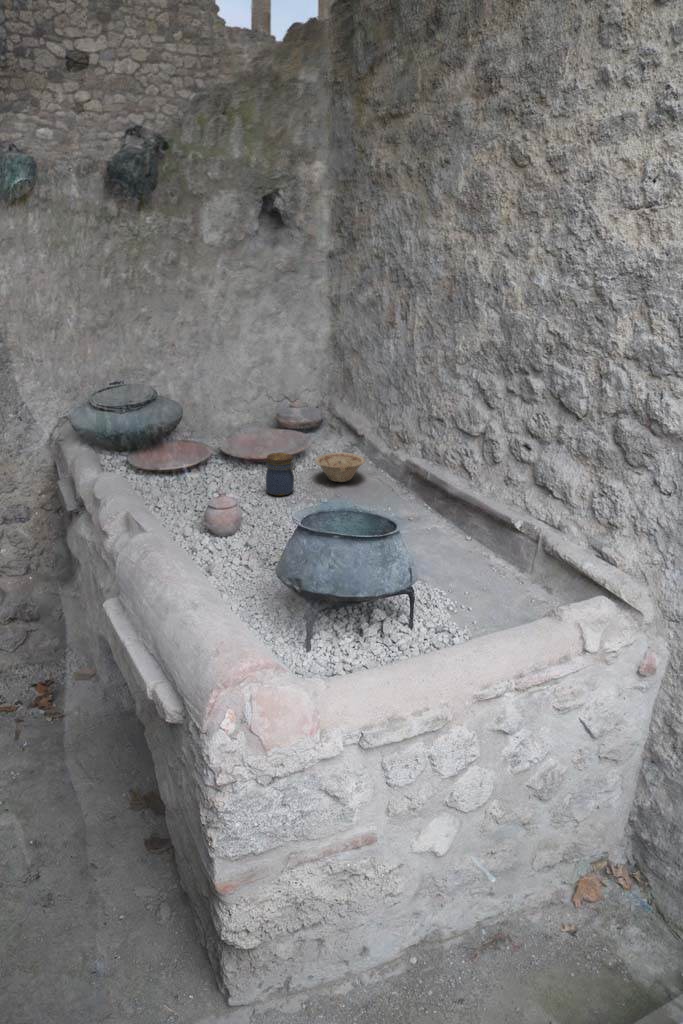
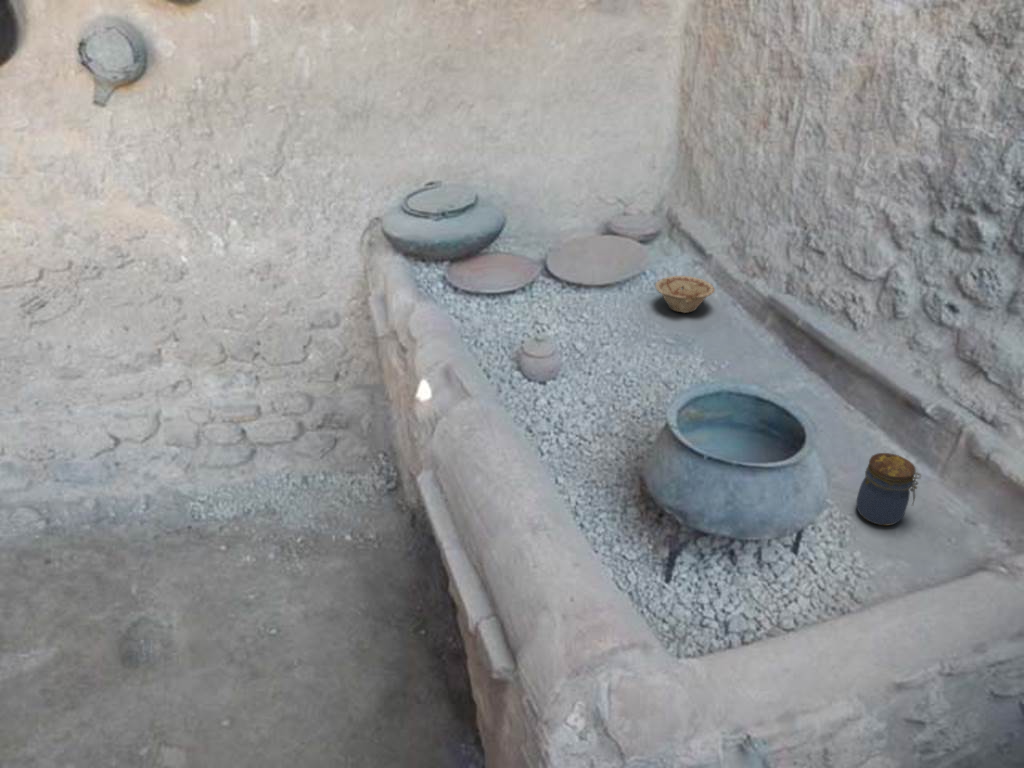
jar: present [266,453,296,495] -> present [856,453,921,525]

